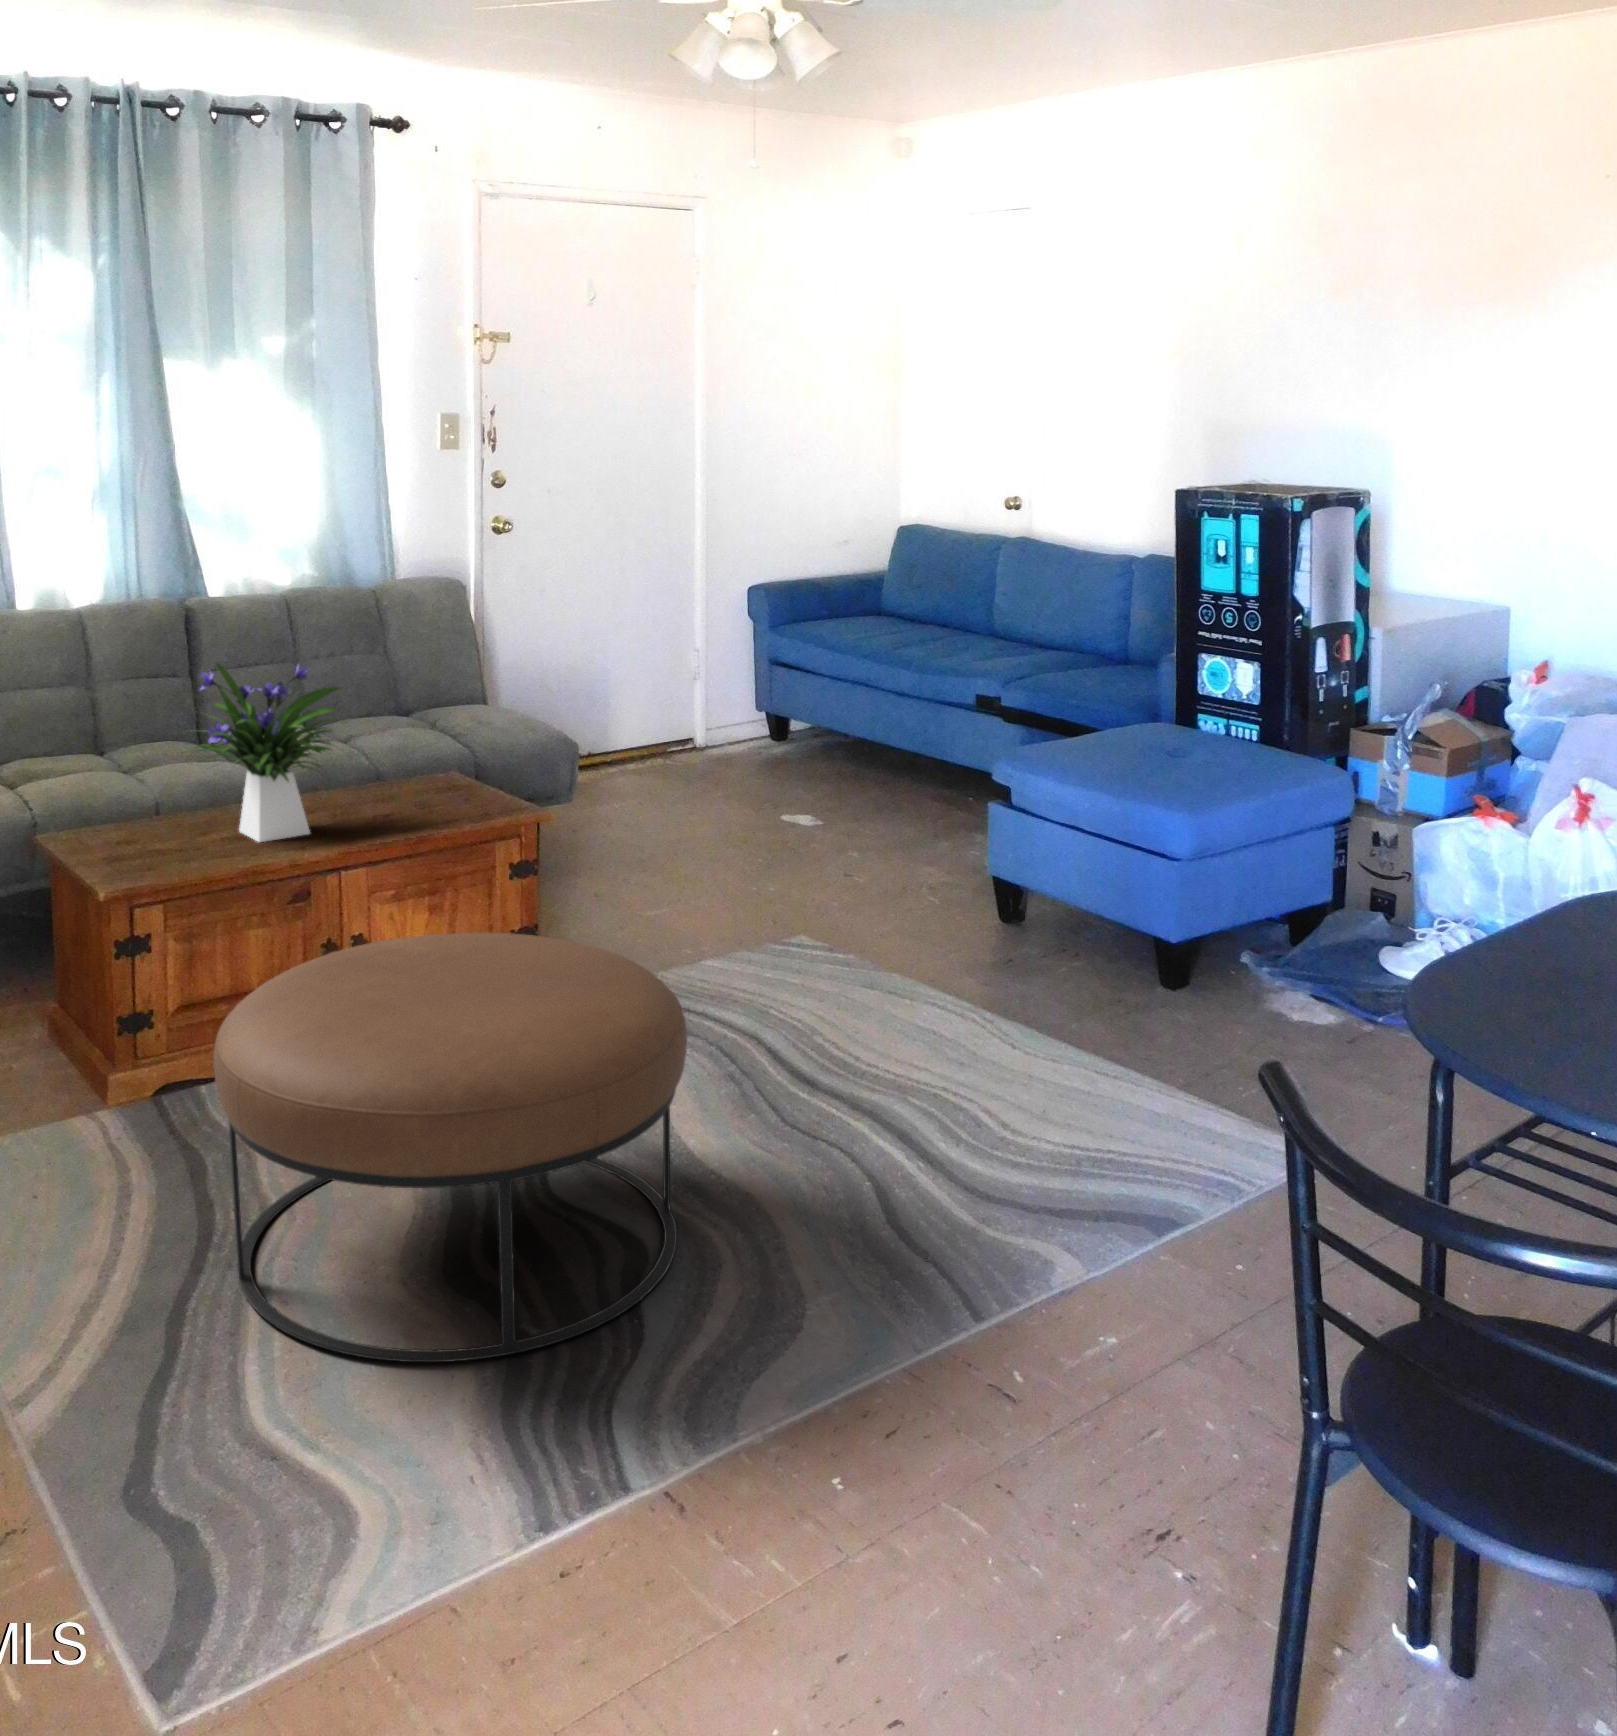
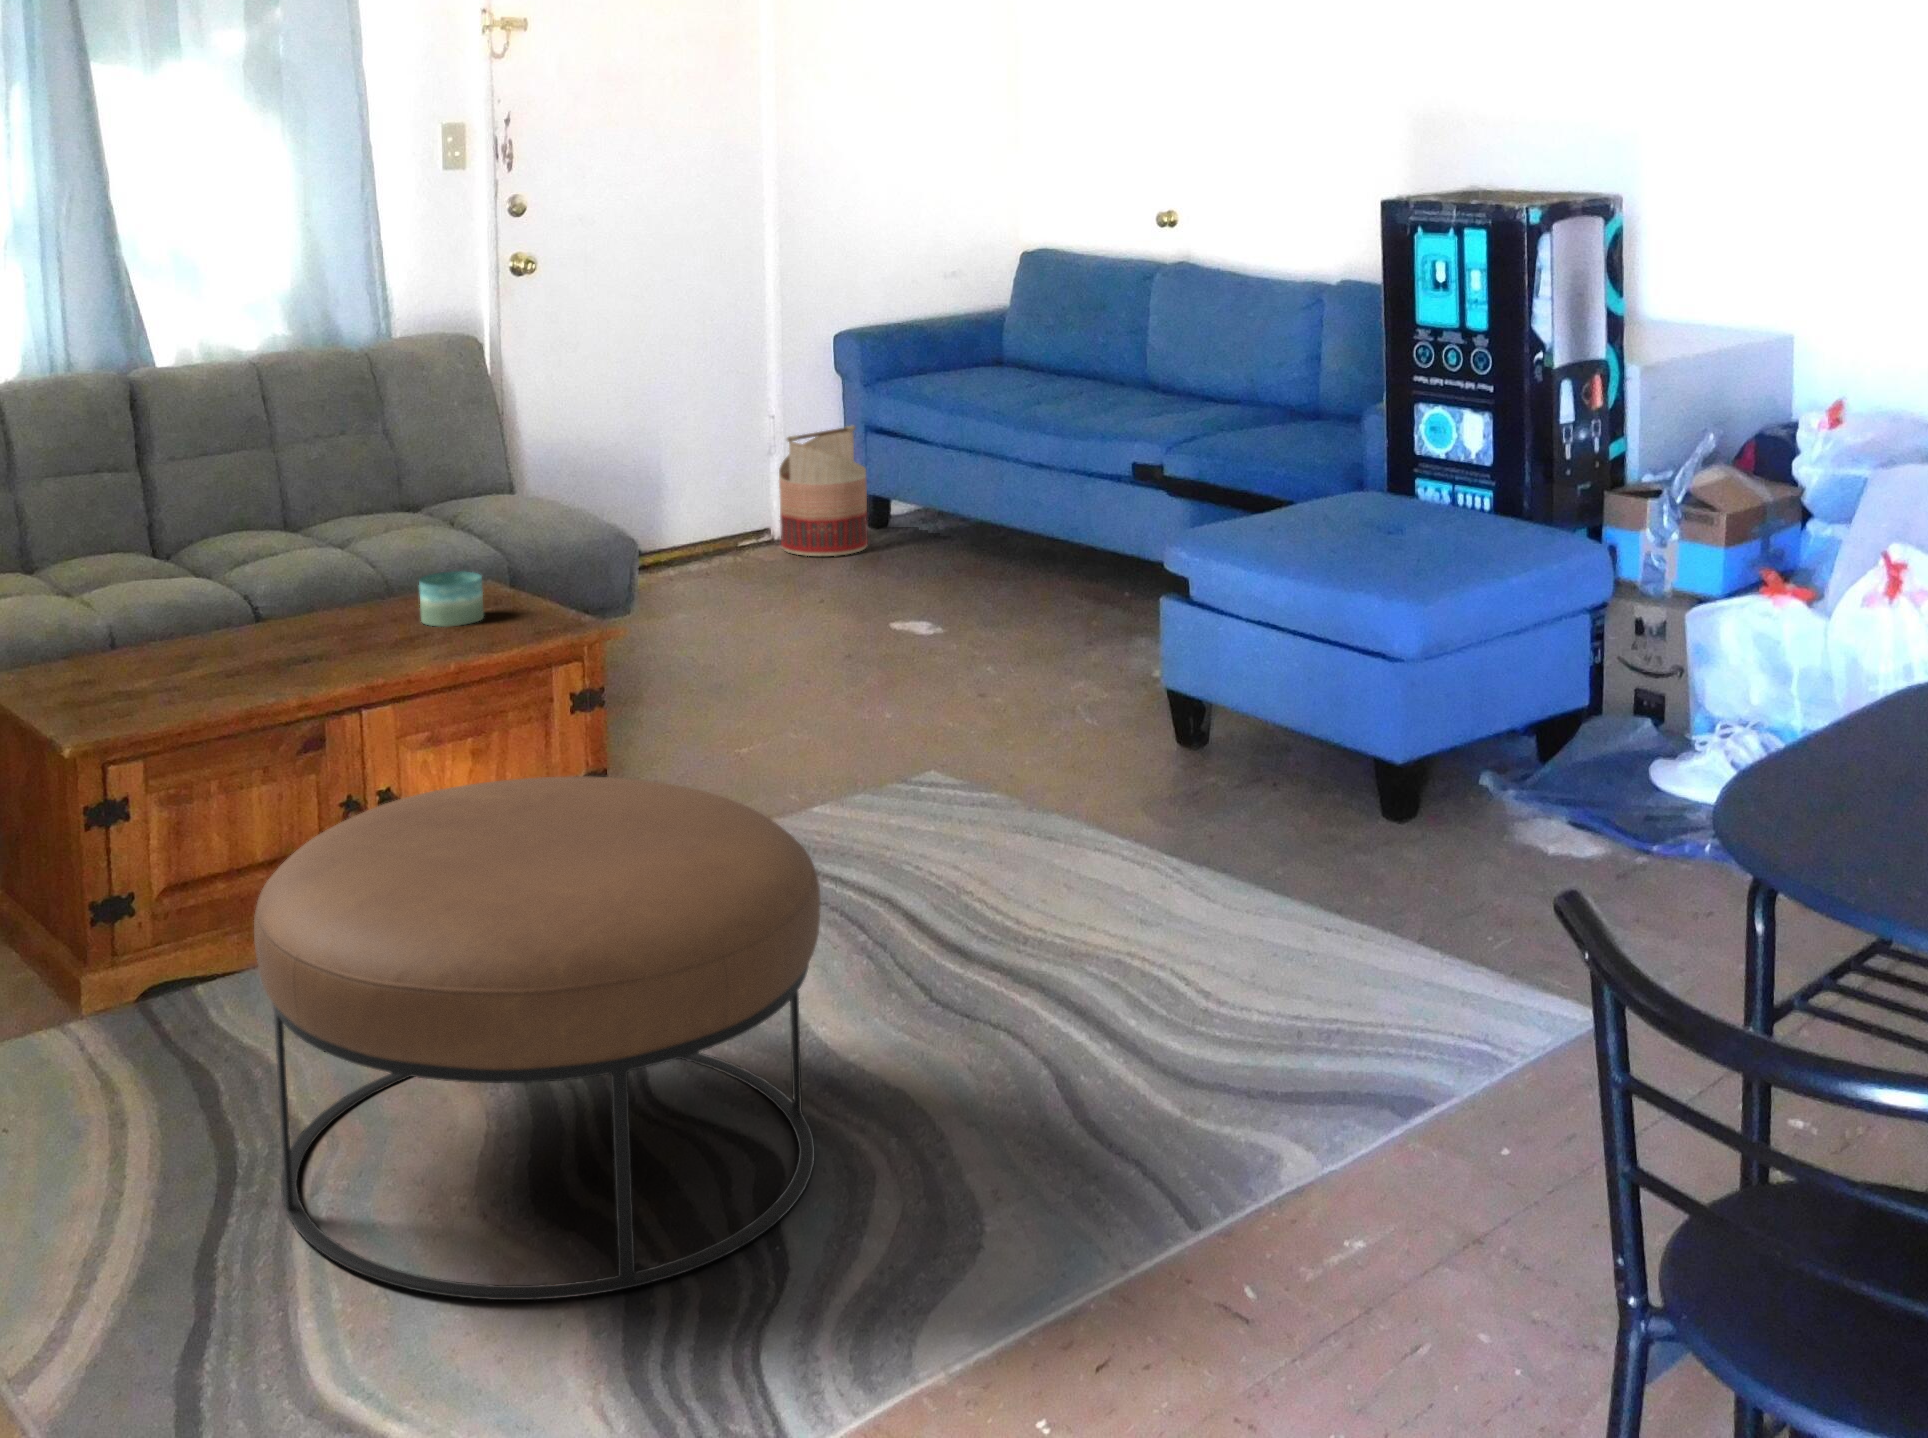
basket: none [708,662,775,763] -> present [779,426,868,556]
flower arrangement: present [195,663,340,842] -> none [156,449,367,675]
candle: none [396,764,448,808] -> present [419,571,484,627]

